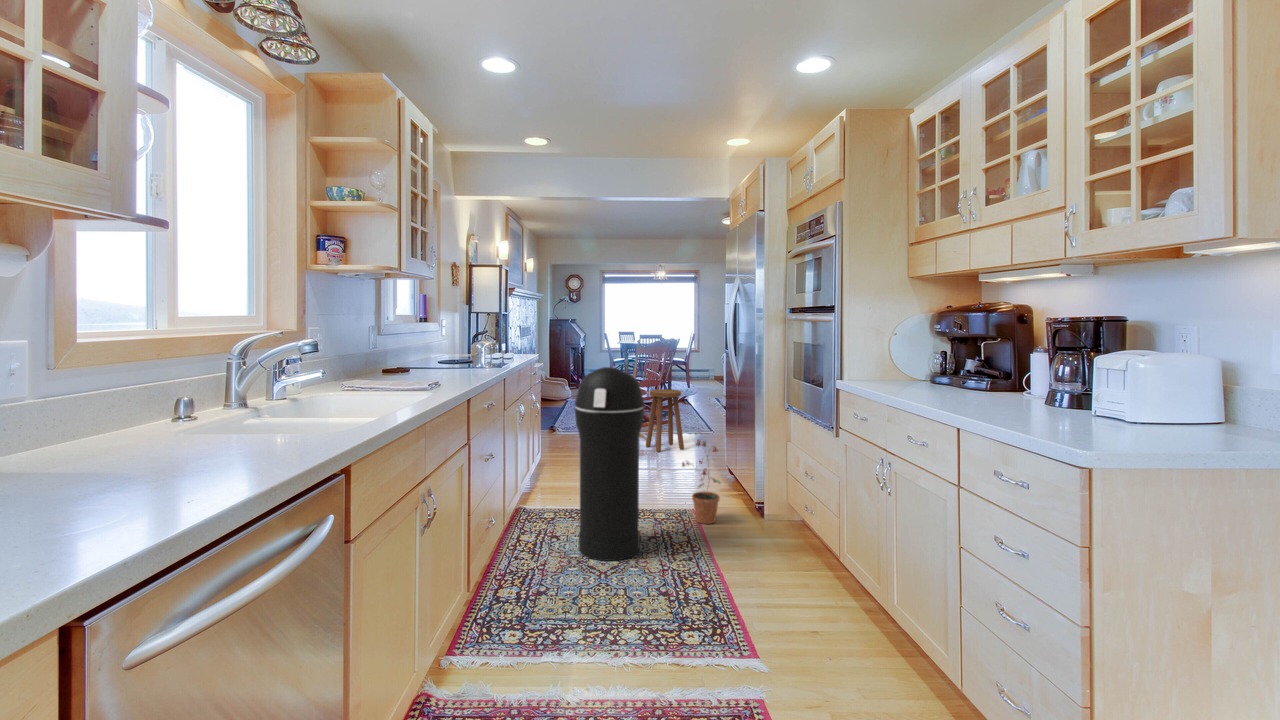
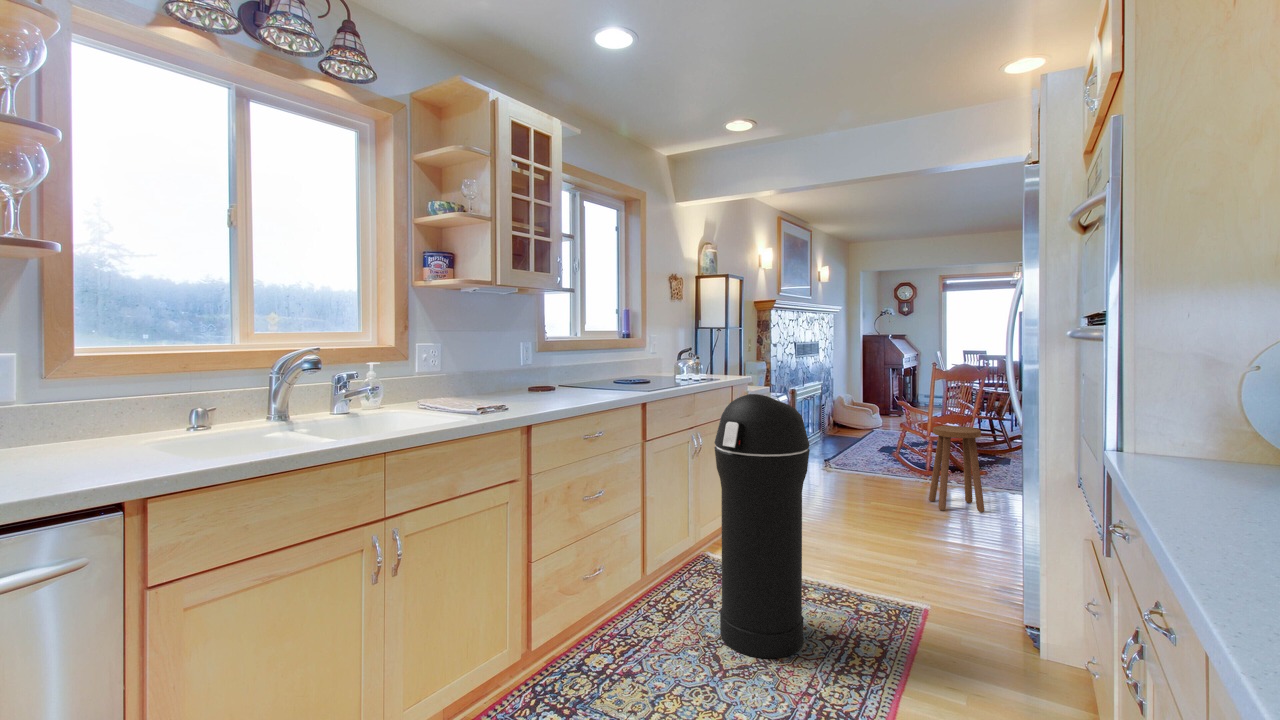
potted plant: present [682,440,720,524] -> none [900,506,962,637]

